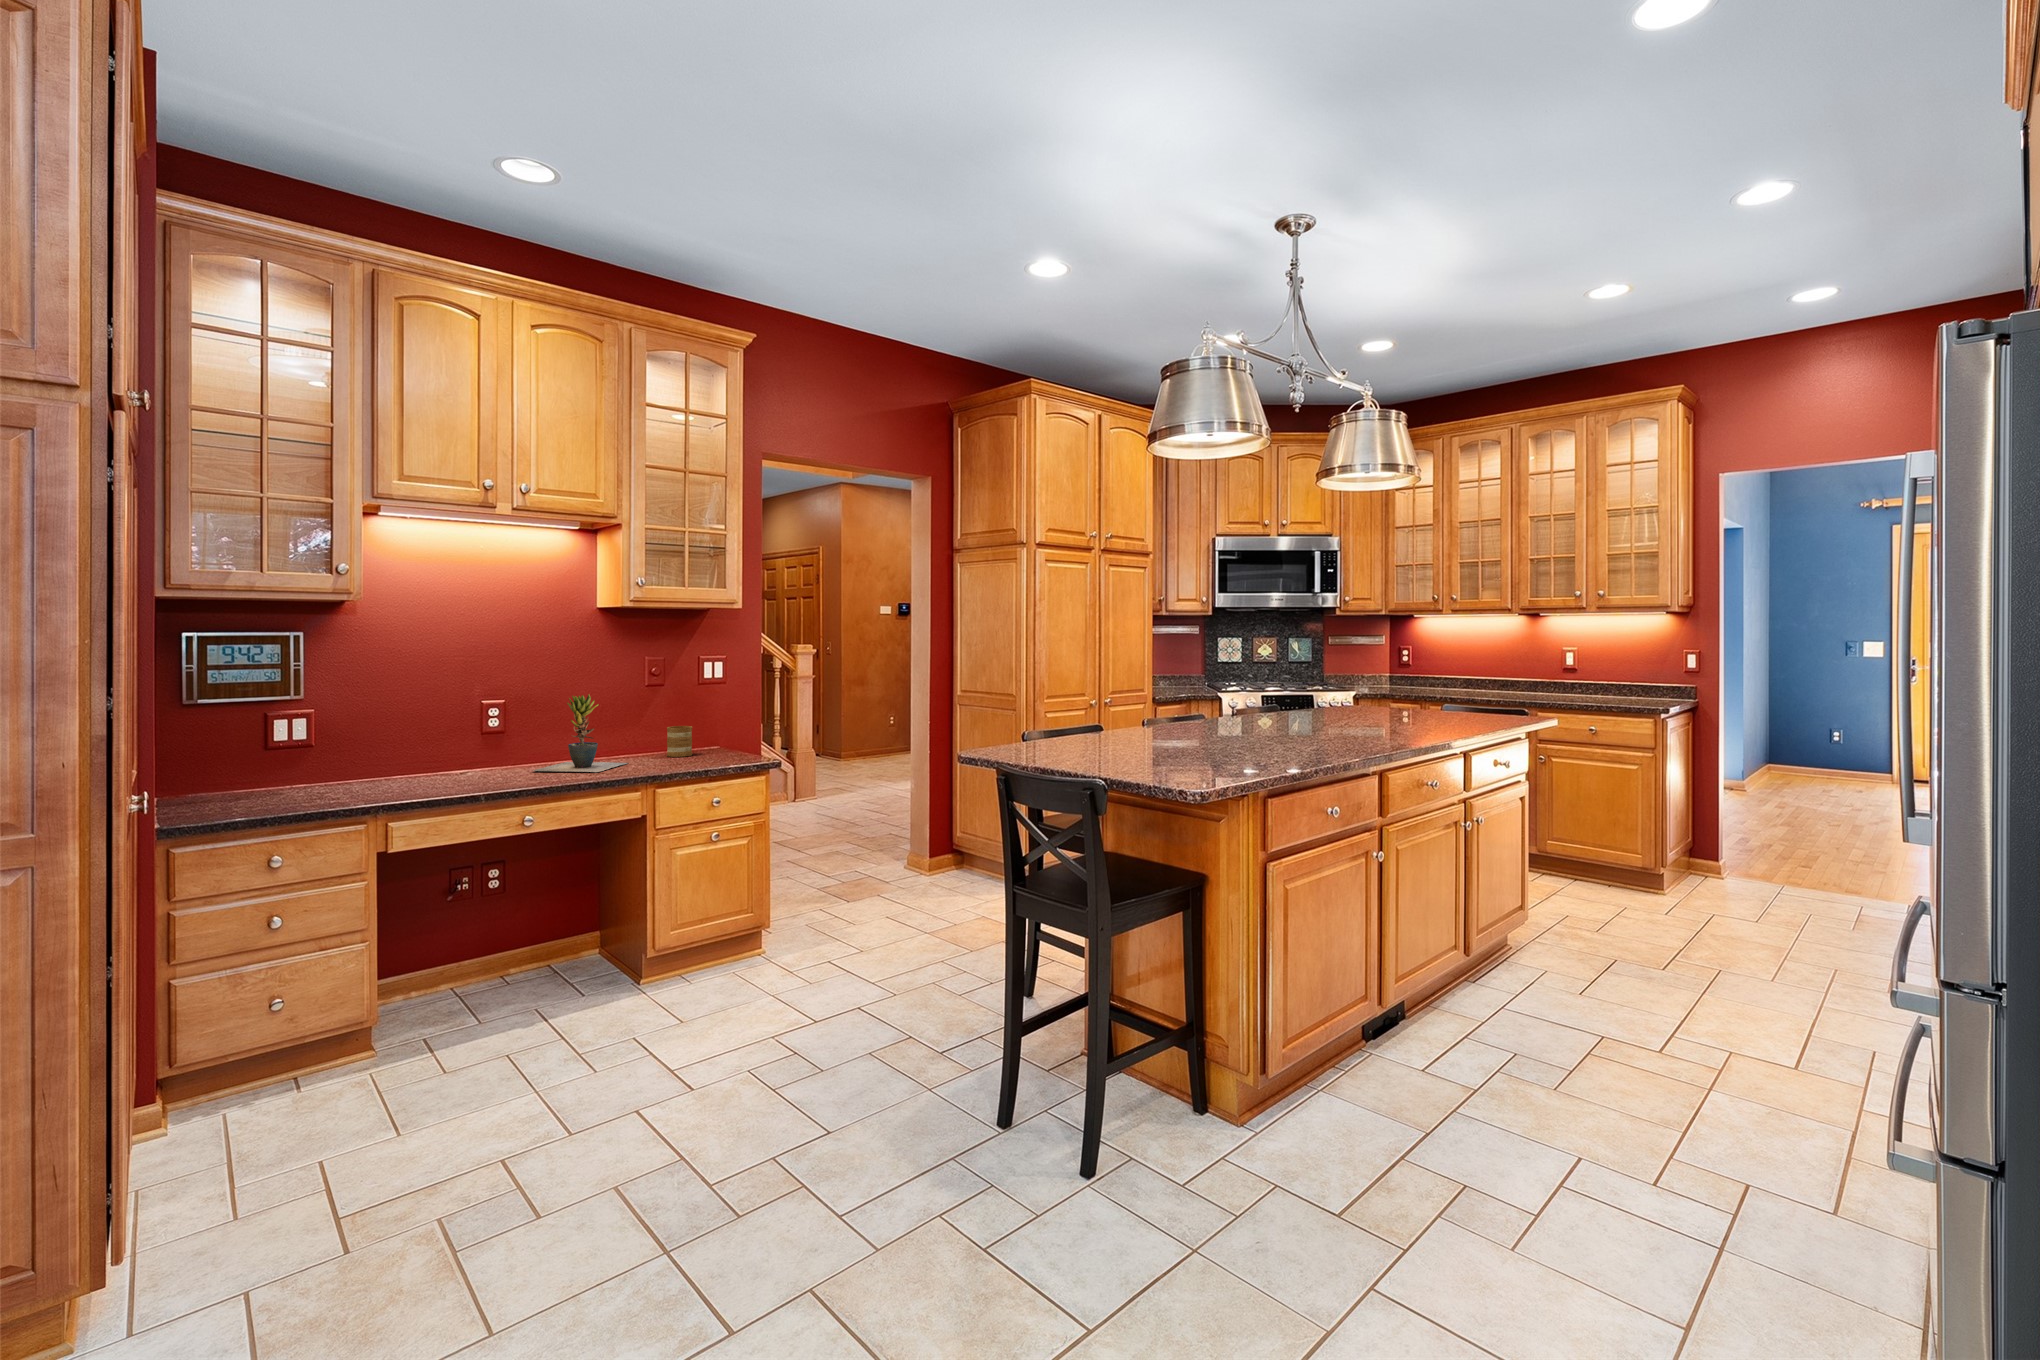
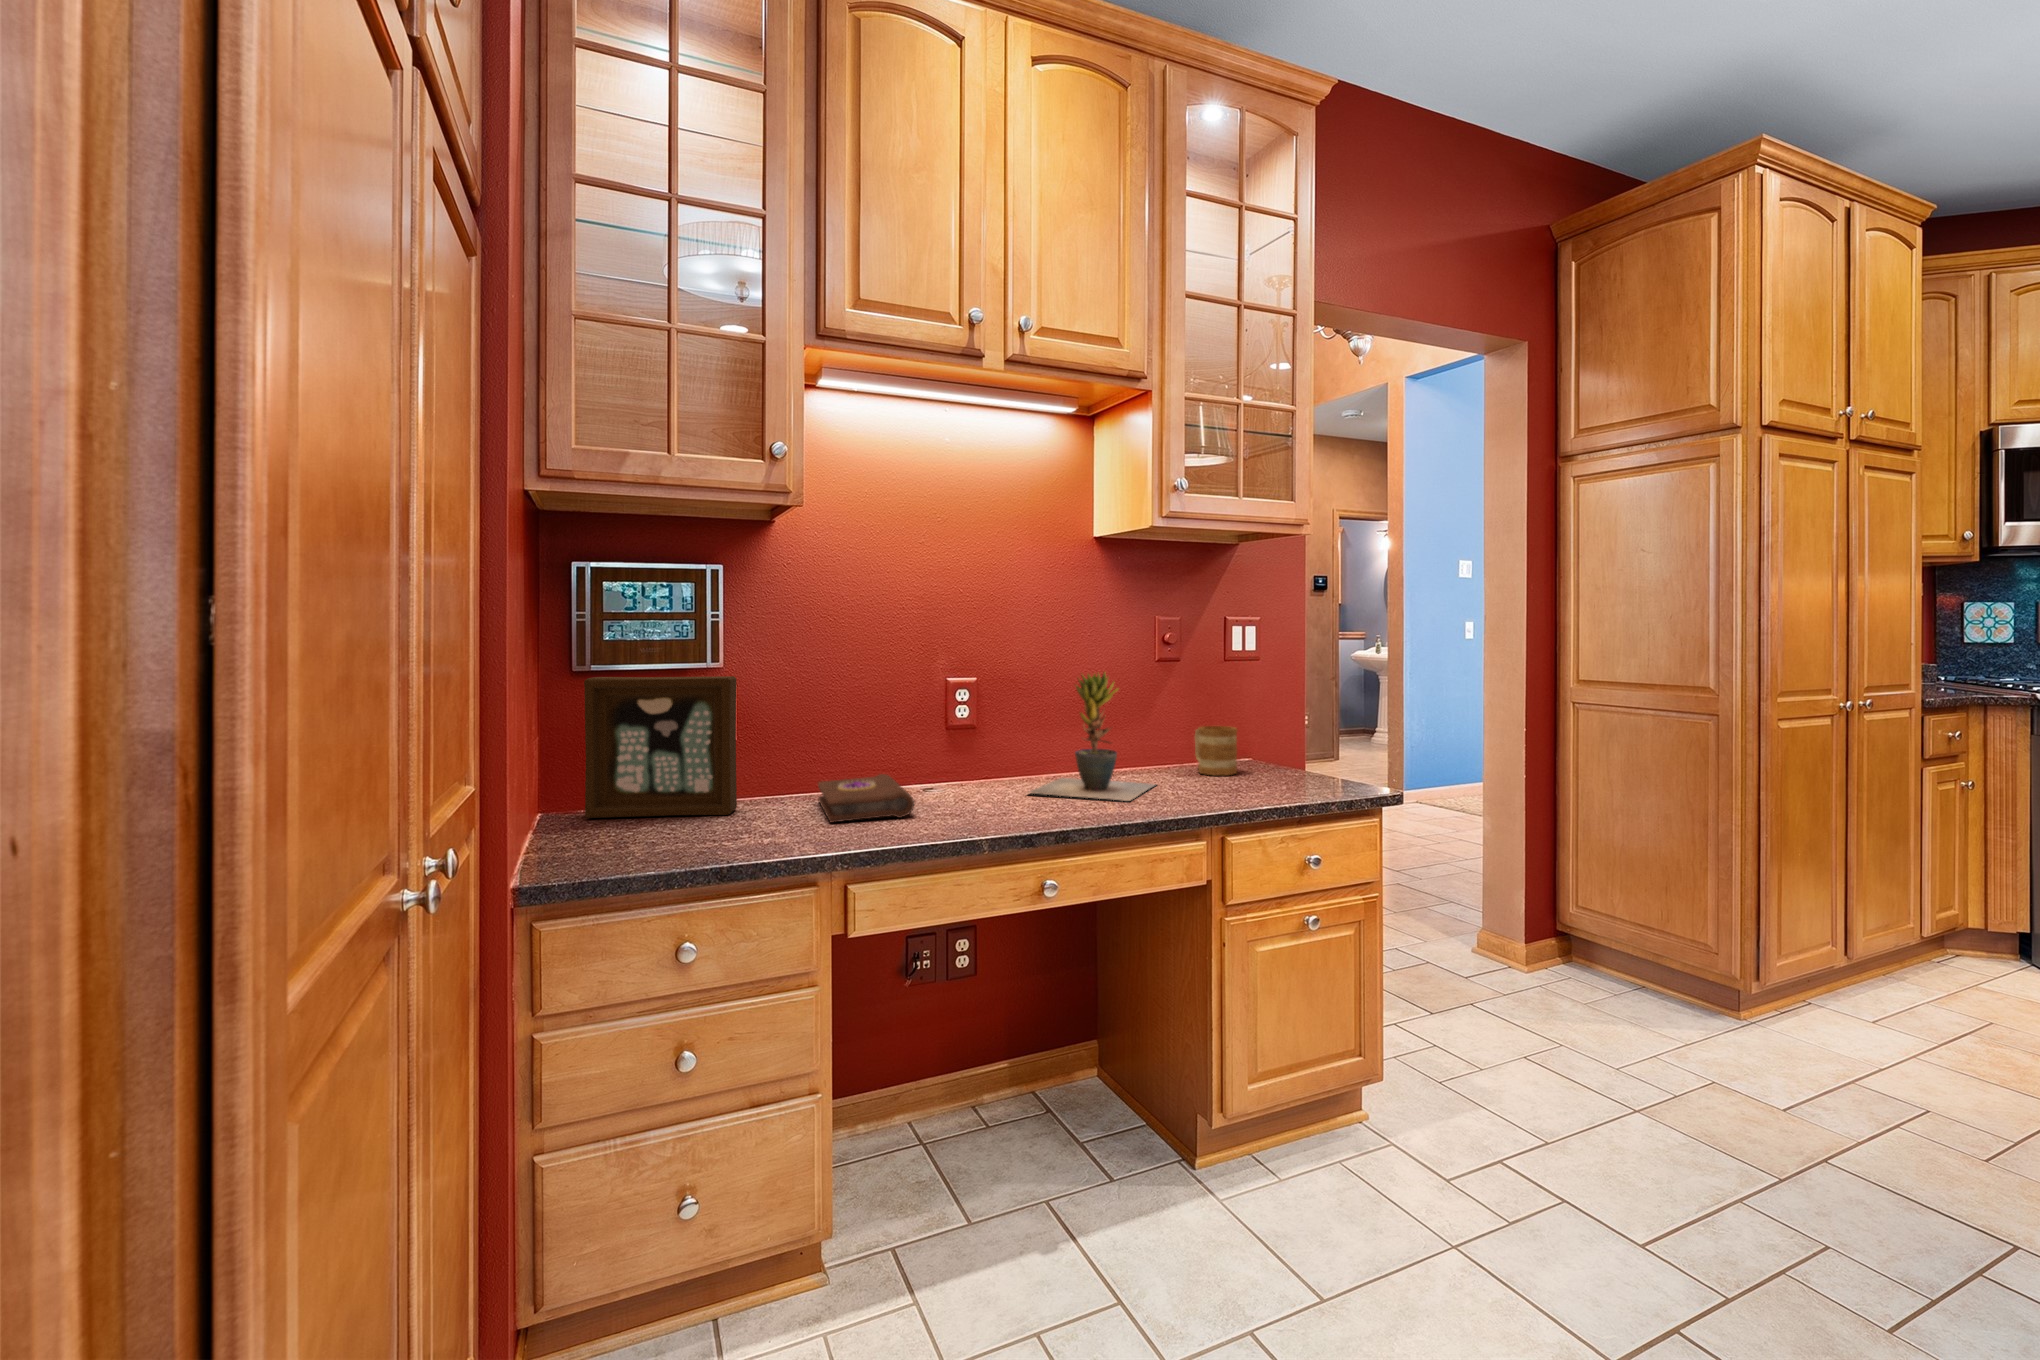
picture frame: none [195,703,314,797] -> present [584,676,737,818]
book: none [377,763,443,791] -> present [818,774,914,823]

